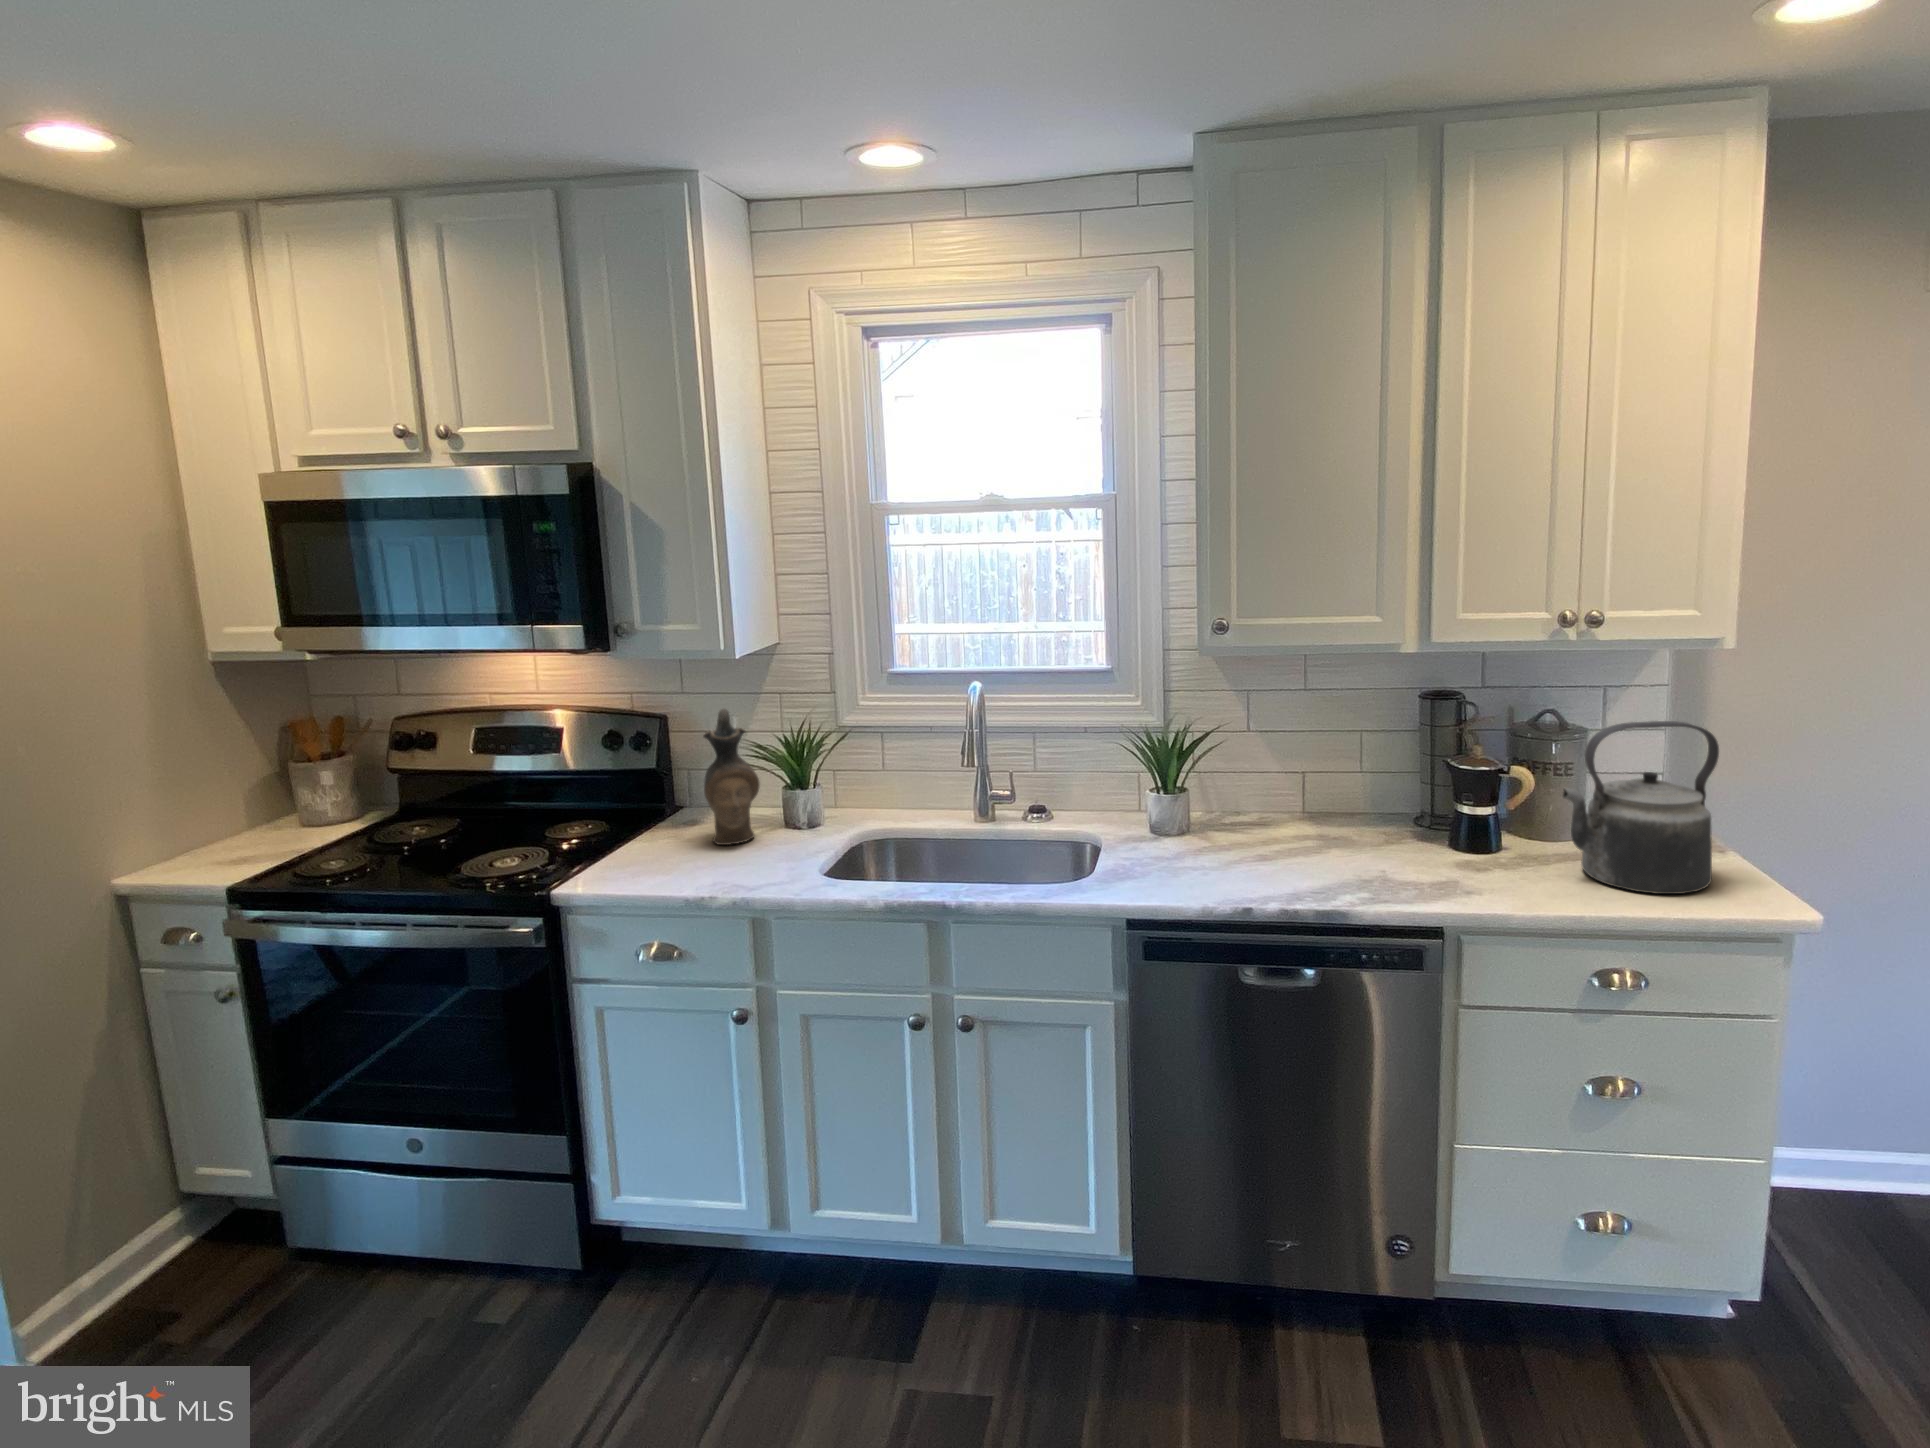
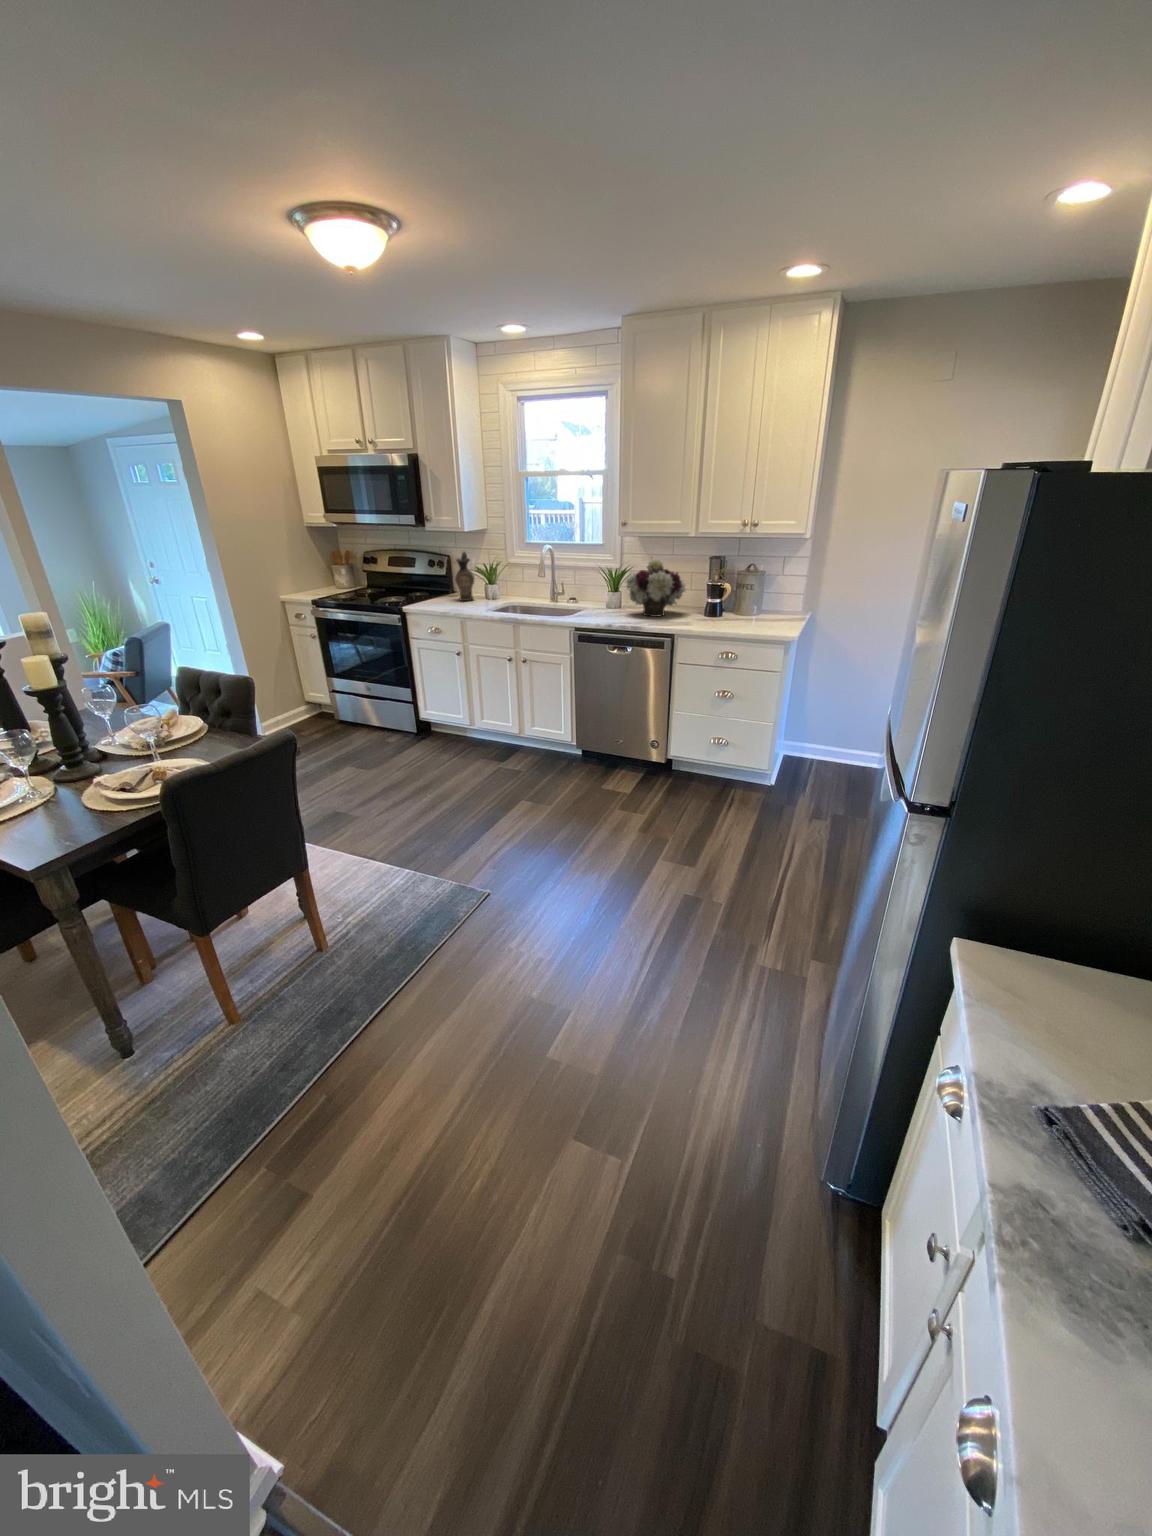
flower arrangement: none [1235,710,1400,865] -> present [626,559,686,617]
kettle: present [1562,721,1719,894] -> none [728,565,788,629]

